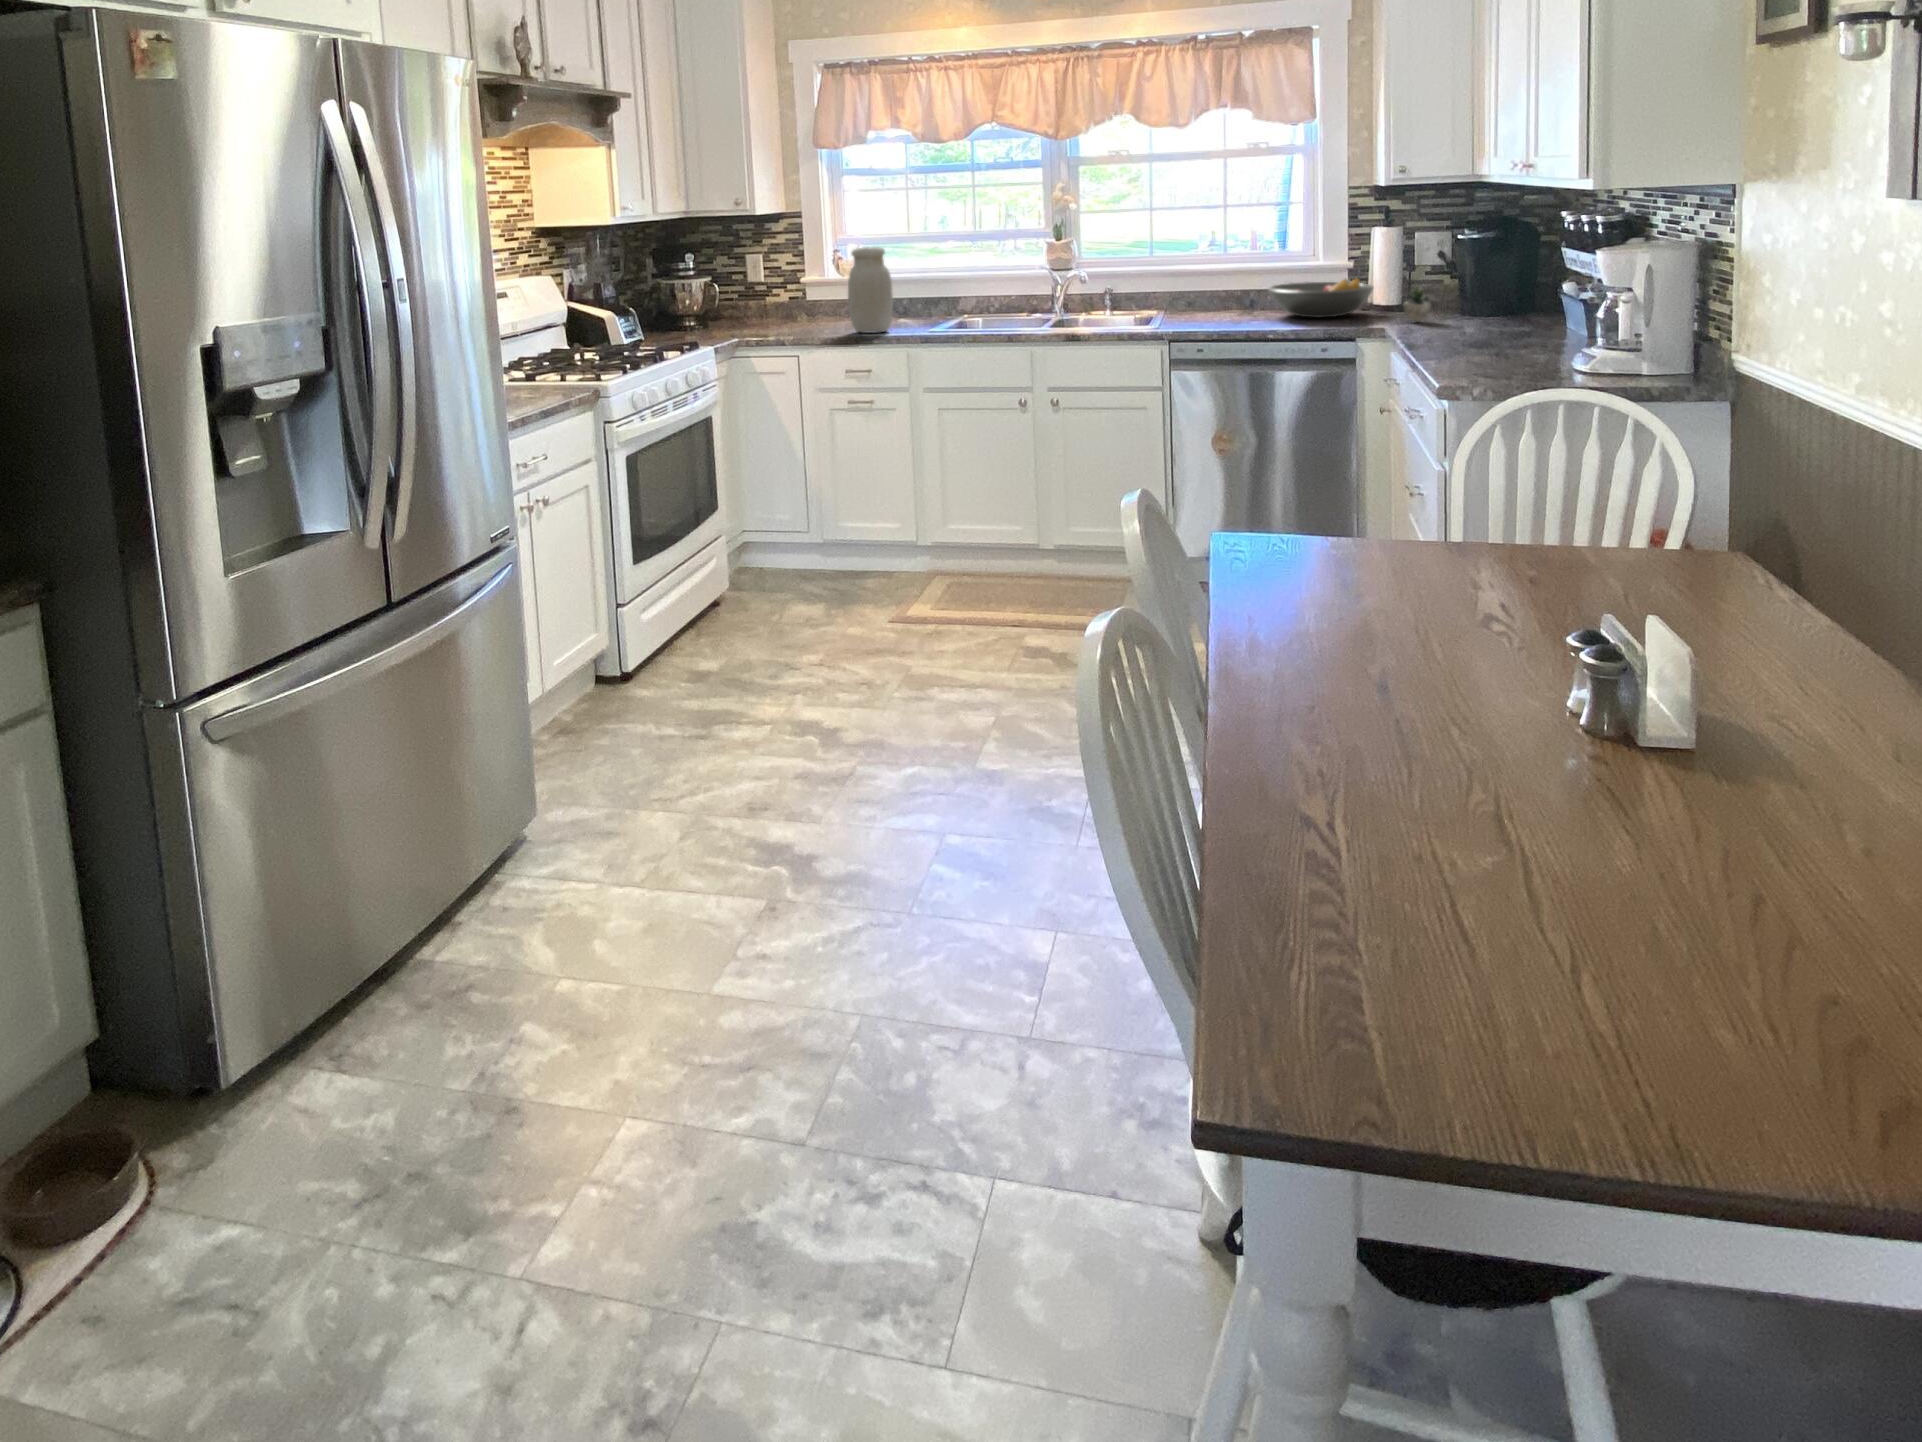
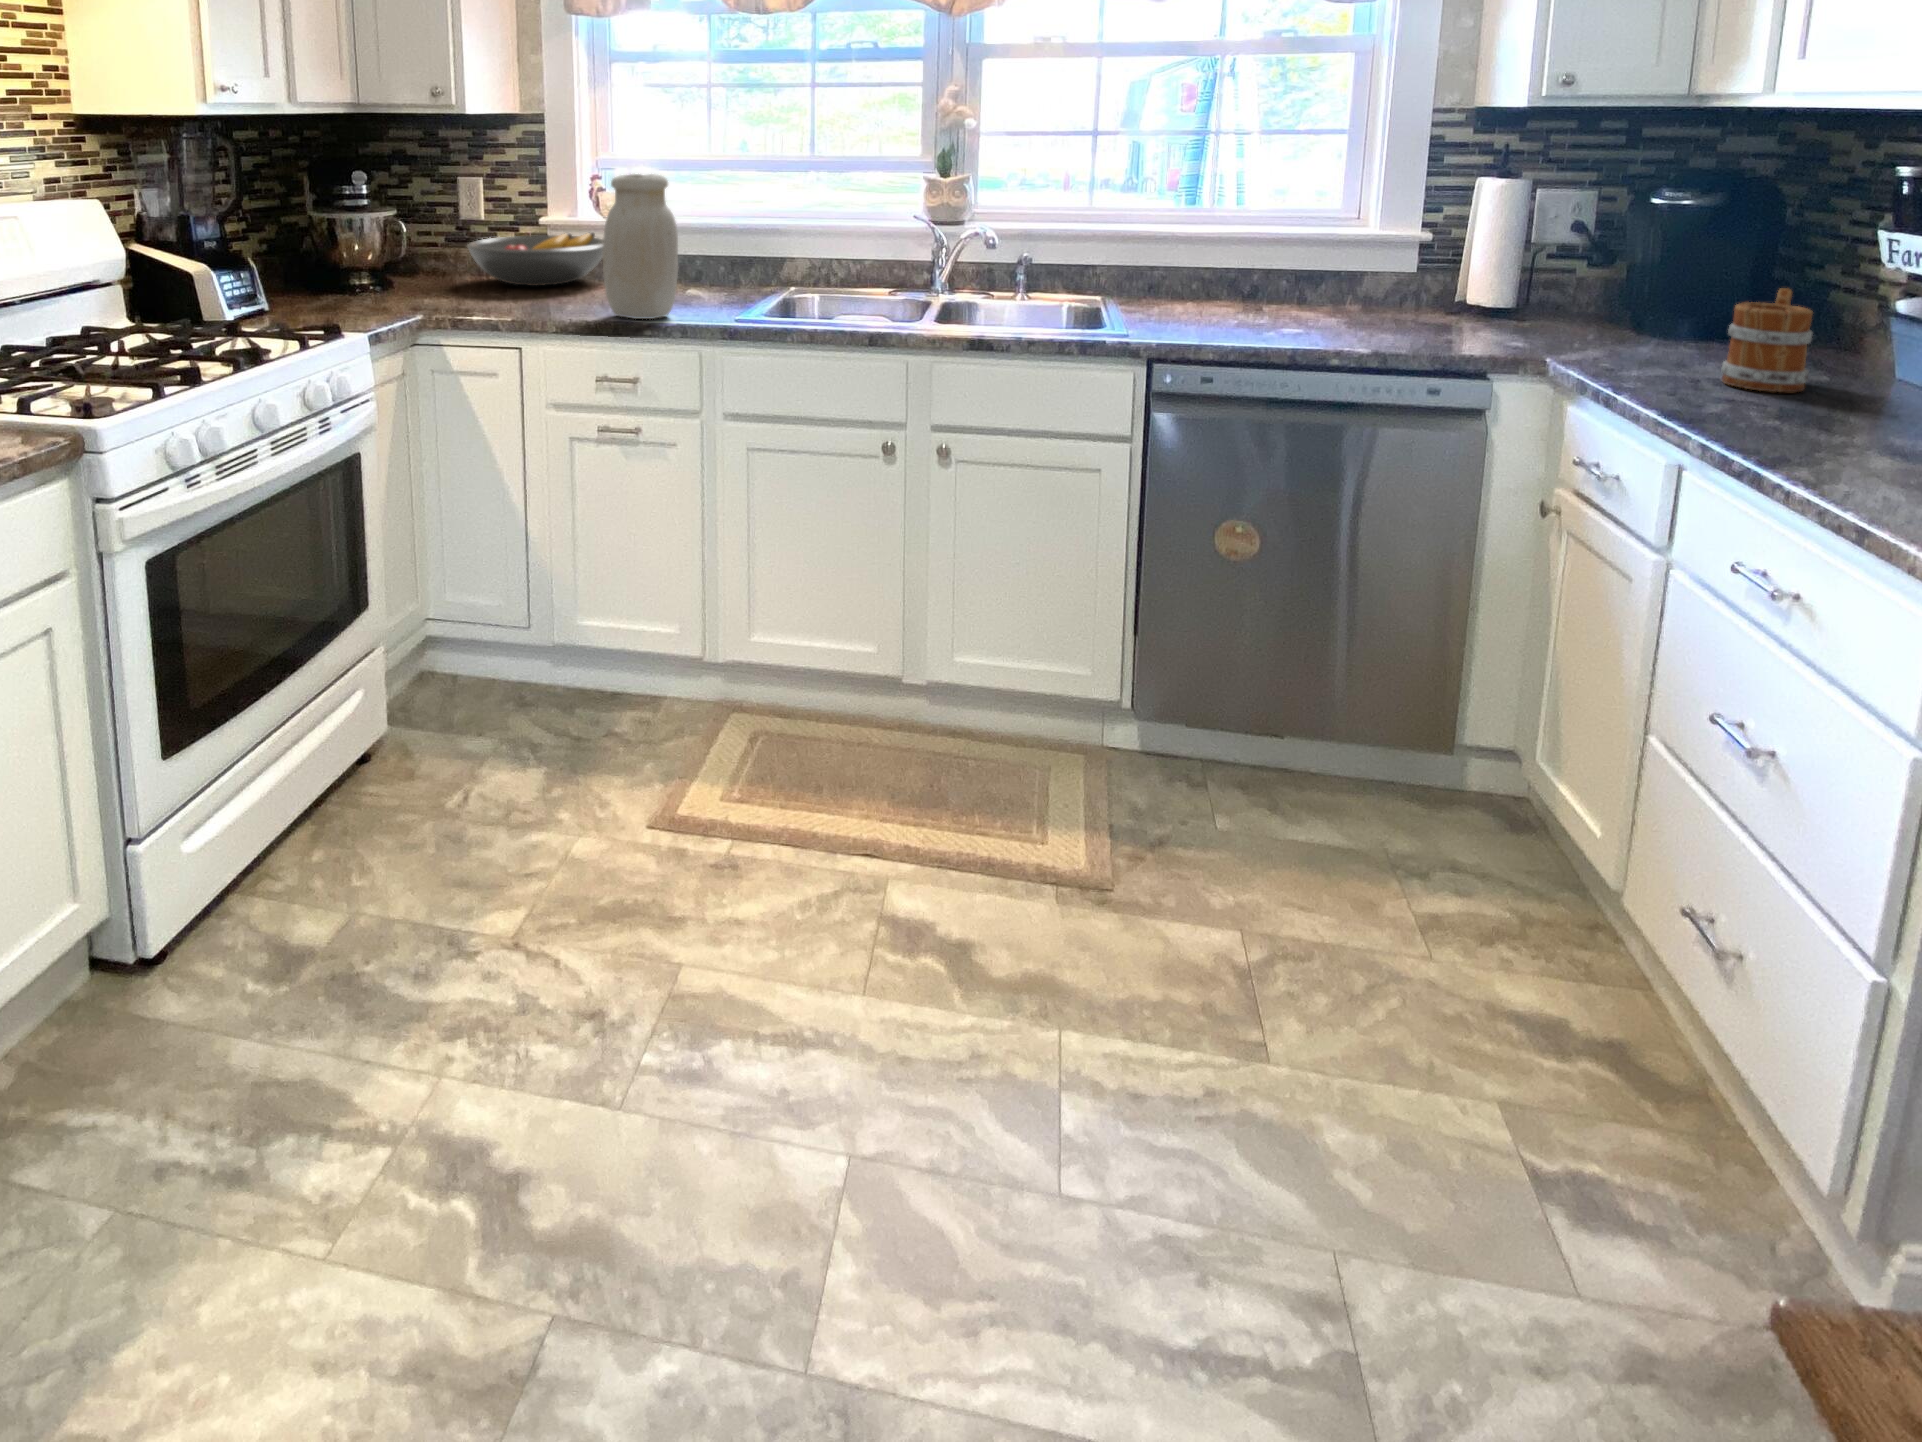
fruit bowl: present [1268,278,1374,317] -> present [467,232,603,286]
mug: none [1457,281,1499,336] -> present [1721,288,1813,392]
succulent plant: present [1403,286,1431,322] -> none [1574,281,1690,349]

